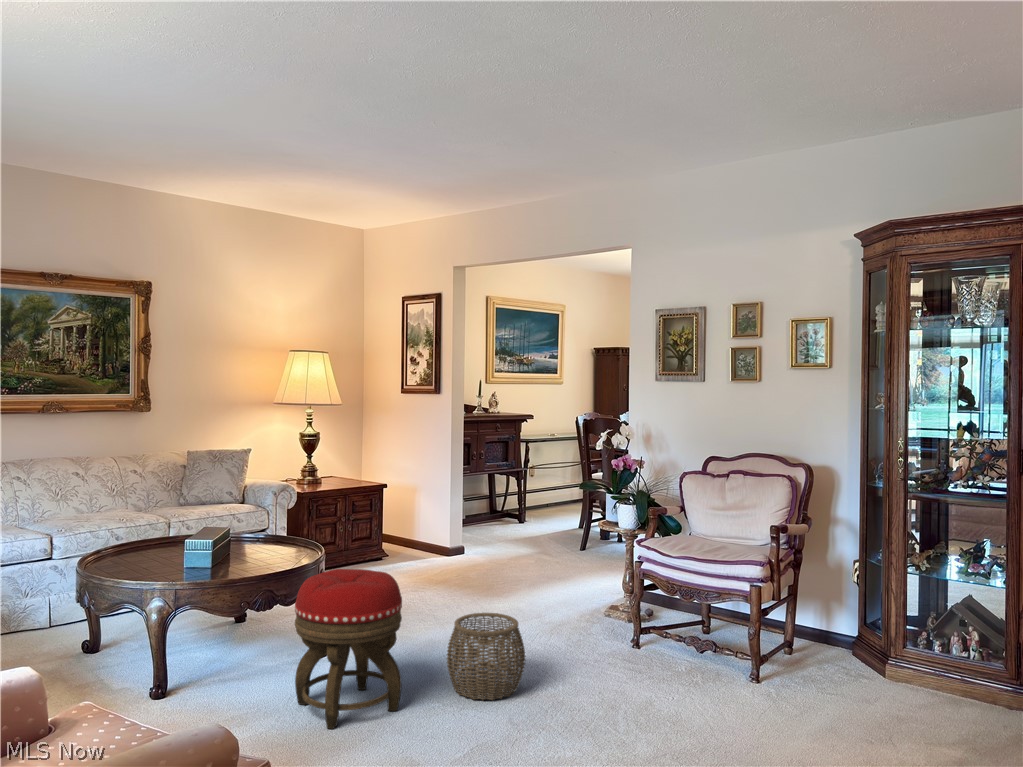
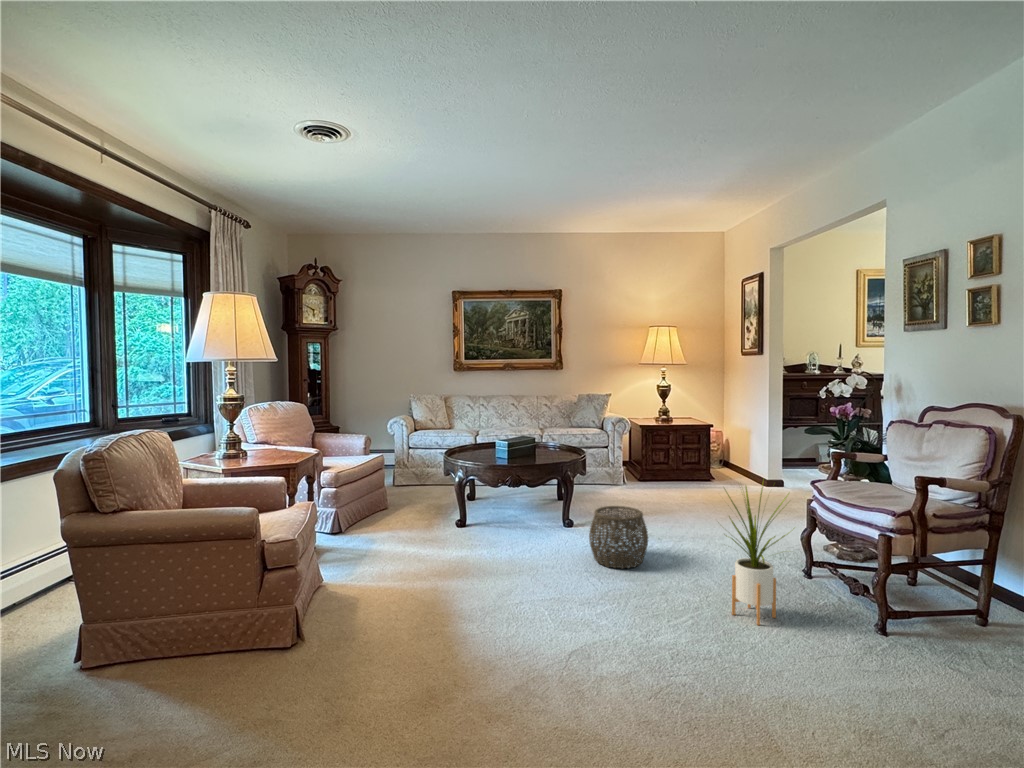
house plant: none [649,547,731,707] -> present [724,487,787,625]
footstool: present [295,569,402,729] -> none [496,459,563,554]

